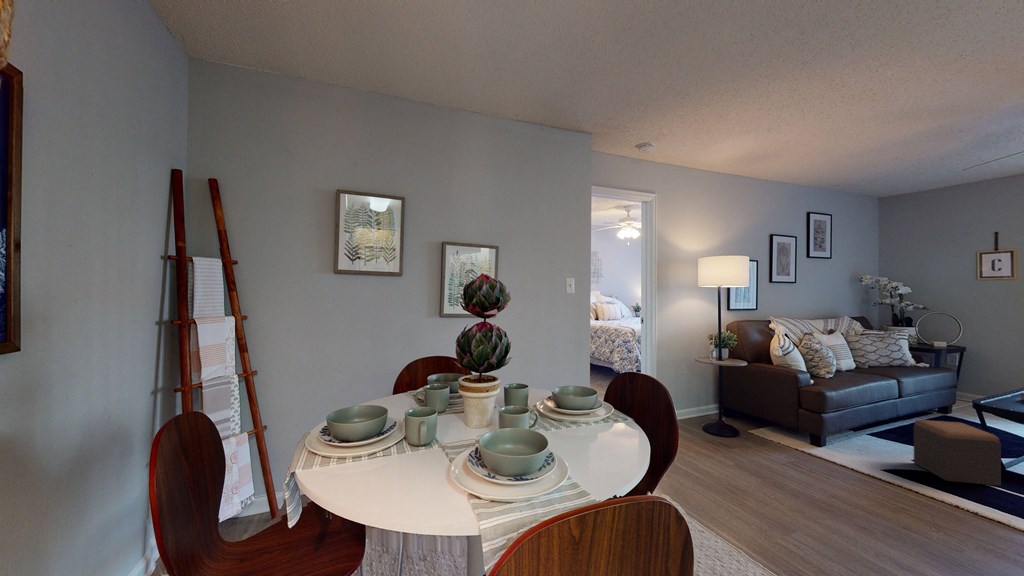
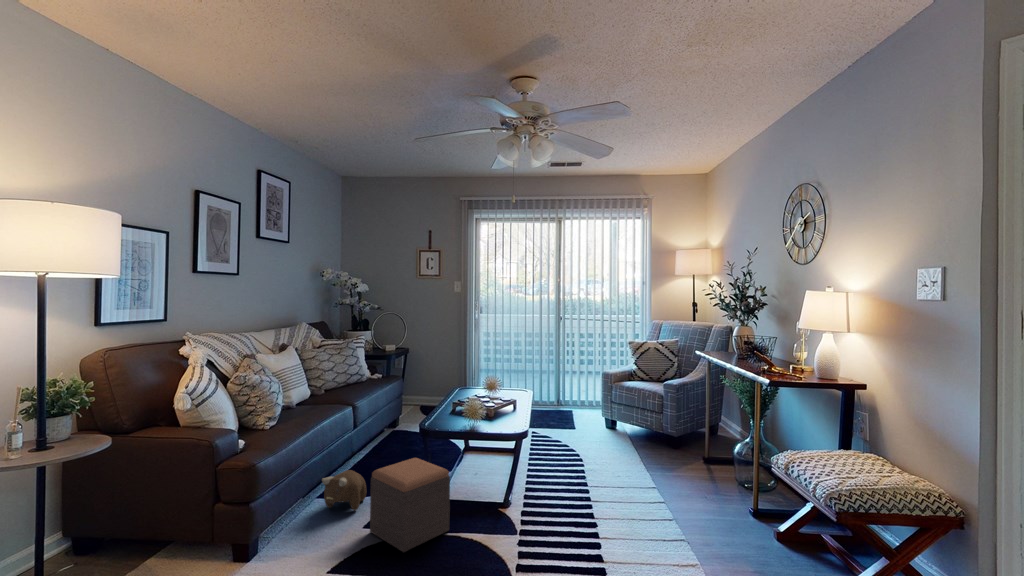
plush toy: none [870,419,910,449] -> present [322,470,366,511]

